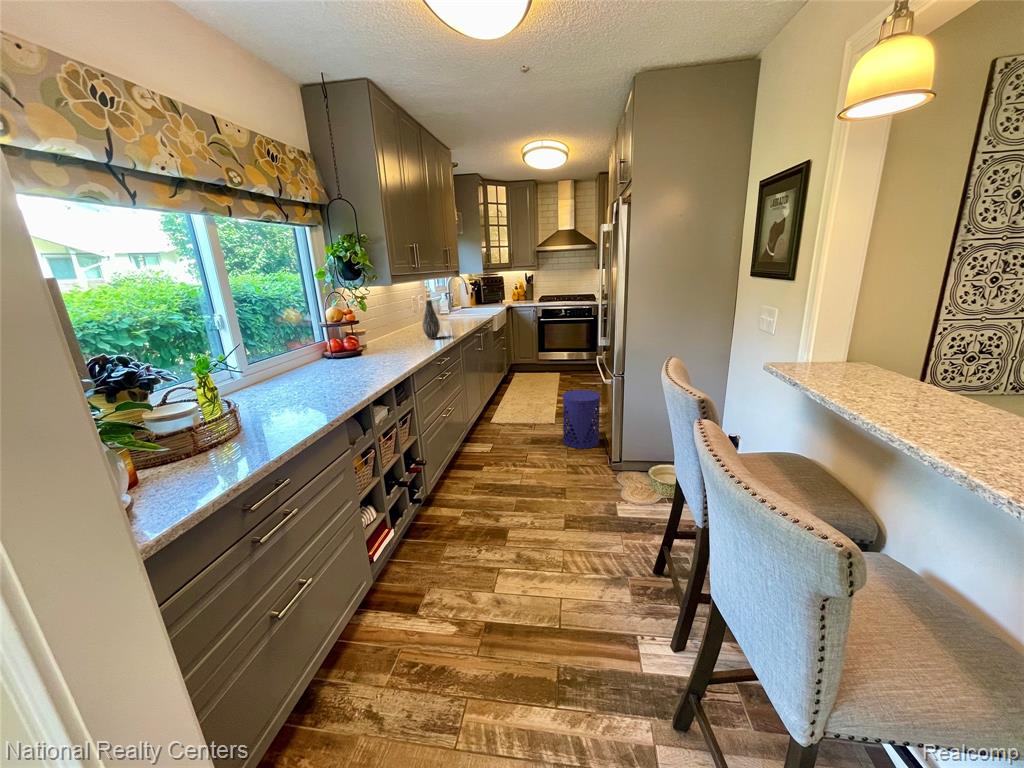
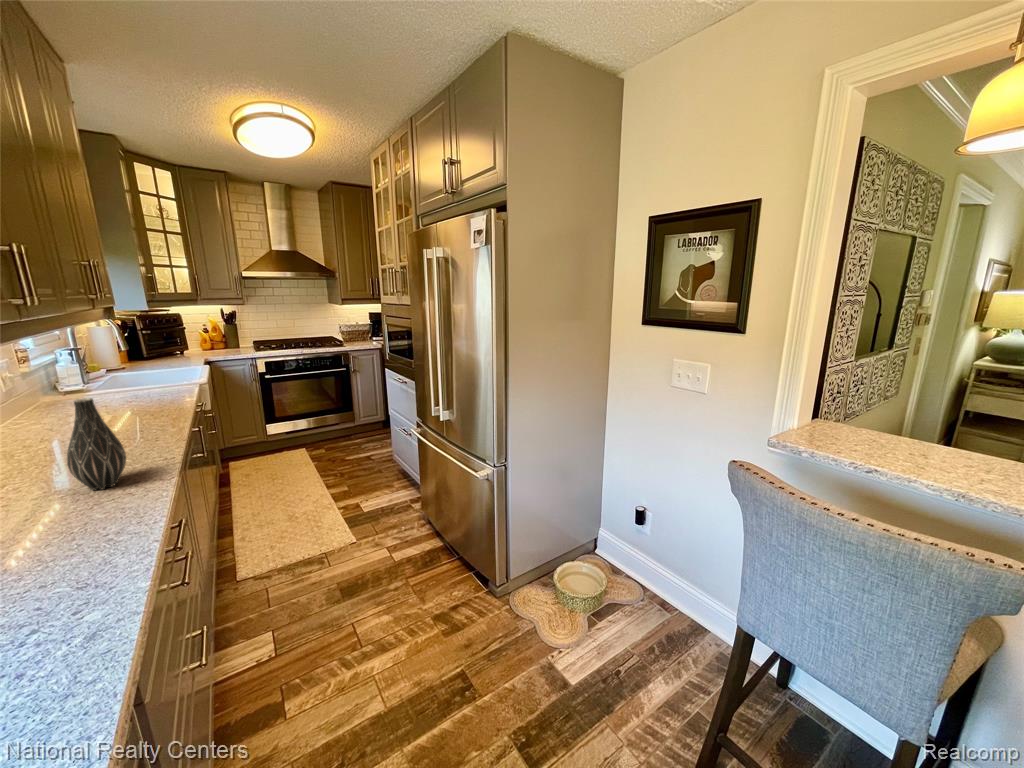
waste bin: present [563,390,600,449] -> none [386,487,443,580]

